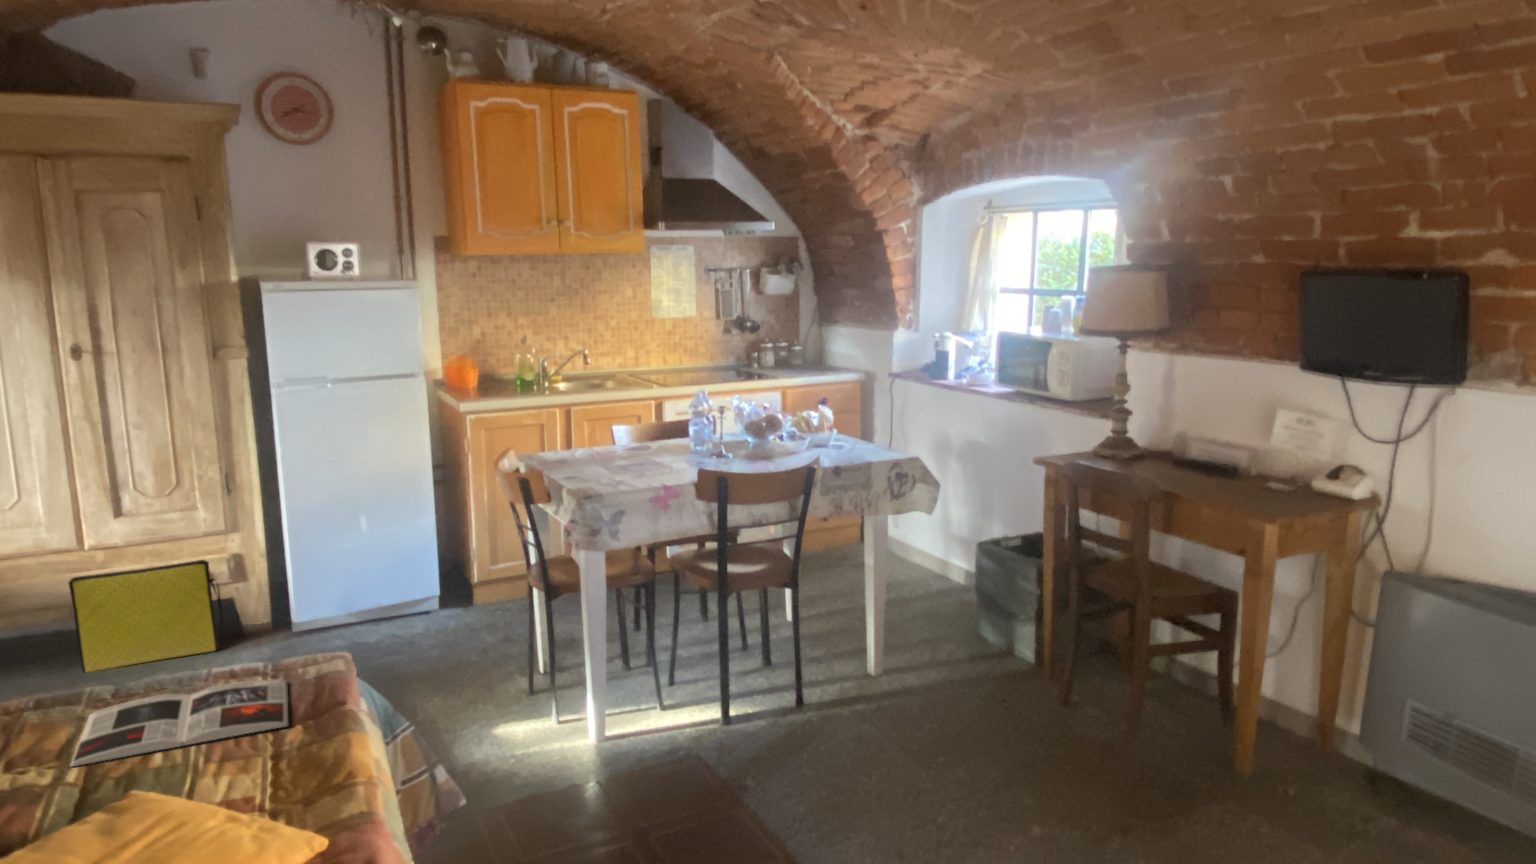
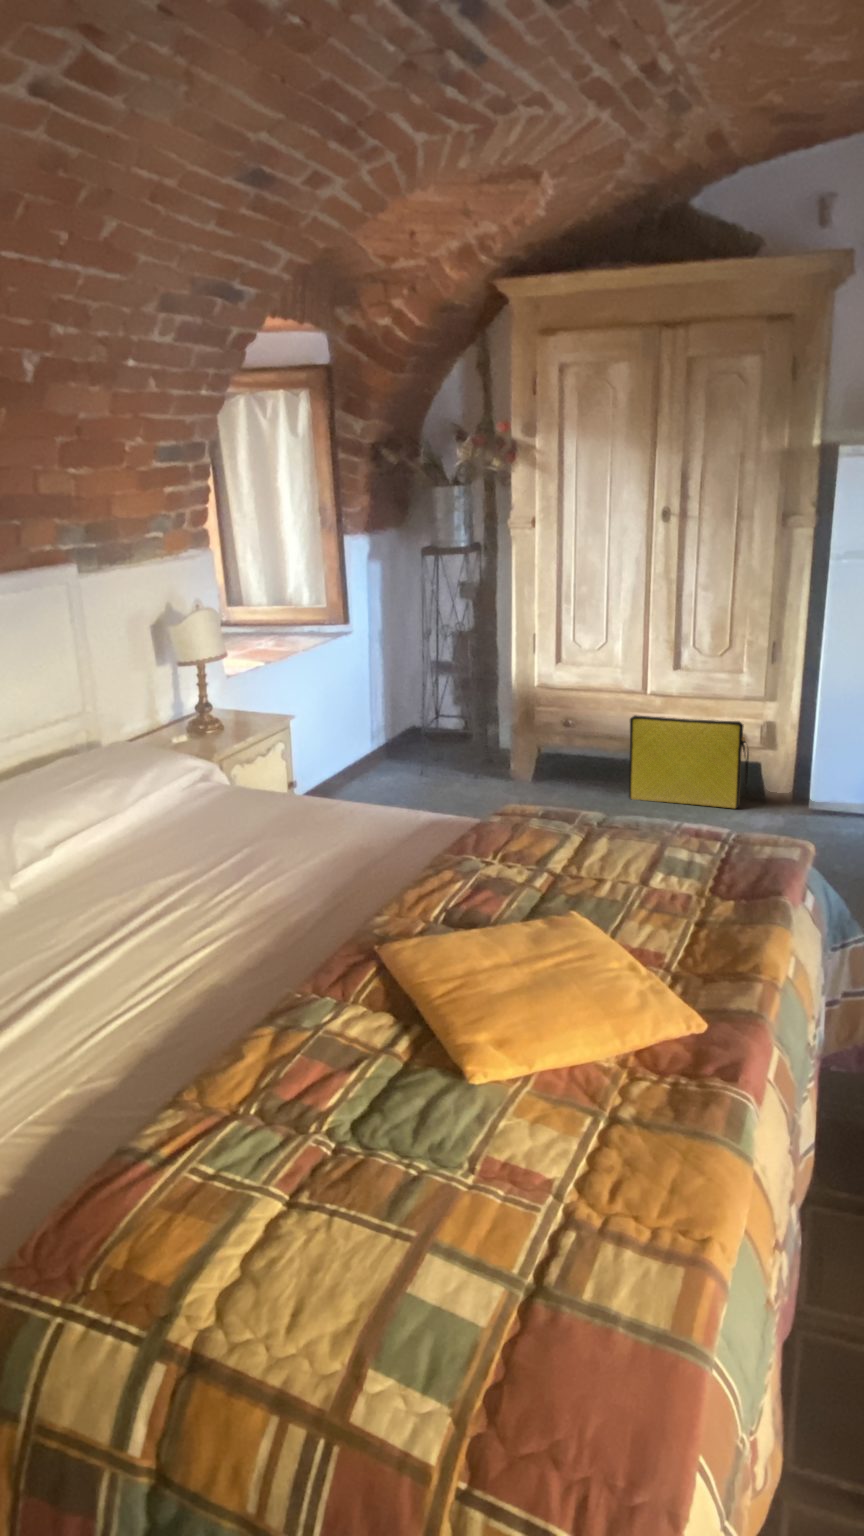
magazine: present [70,679,288,767] -> none [540,832,739,898]

